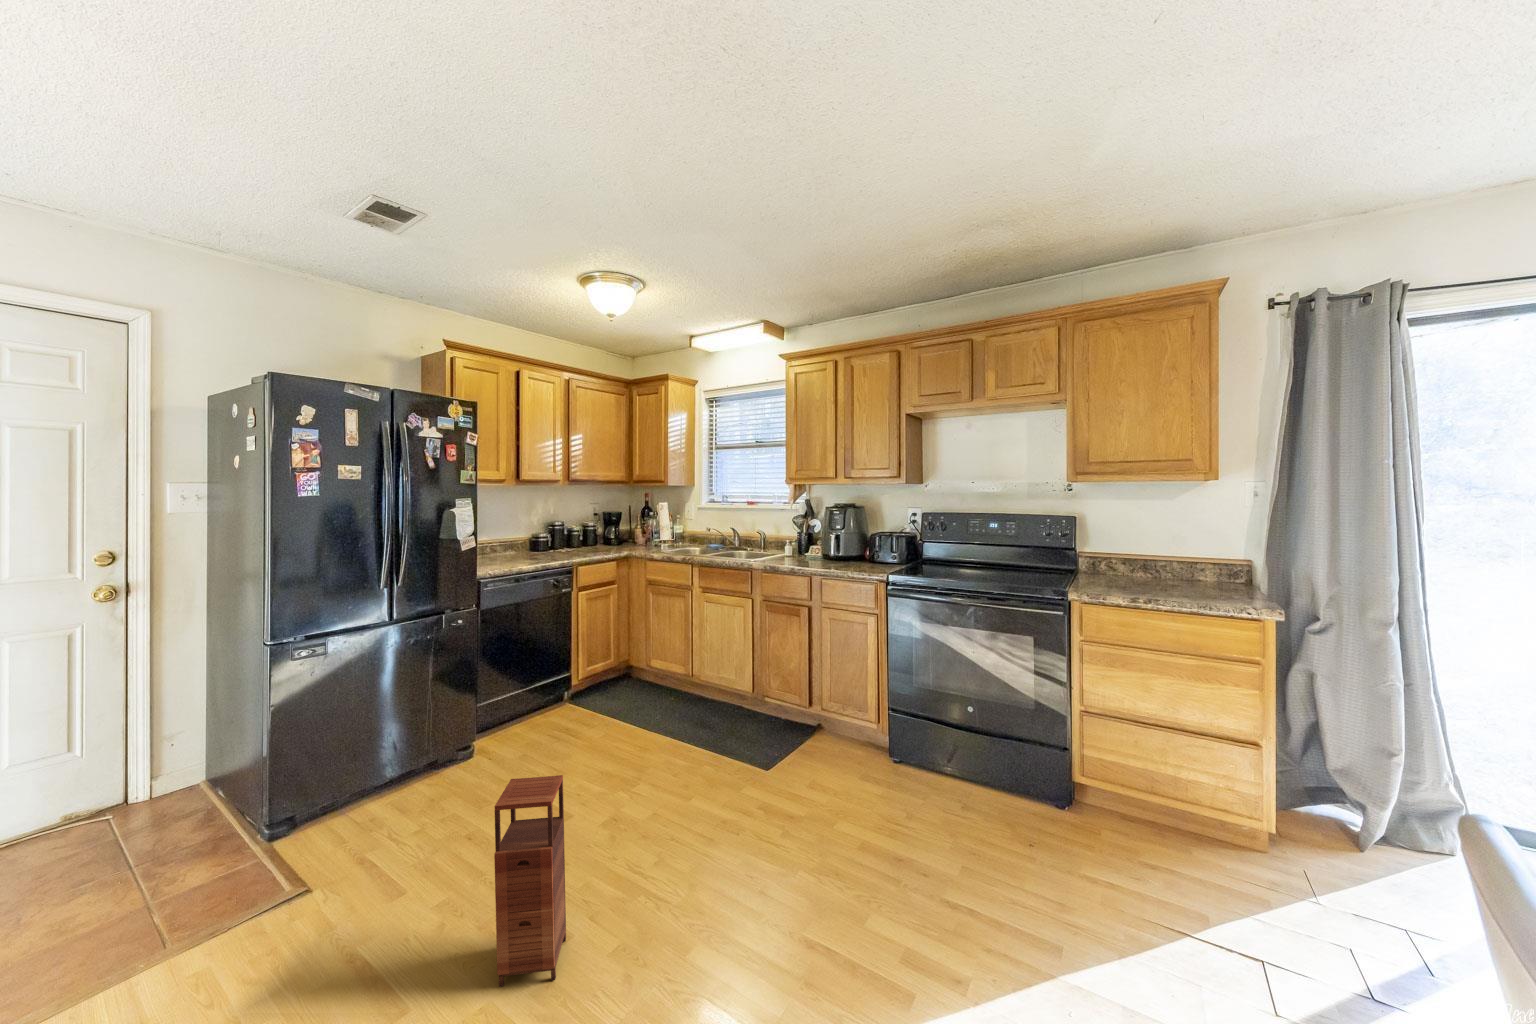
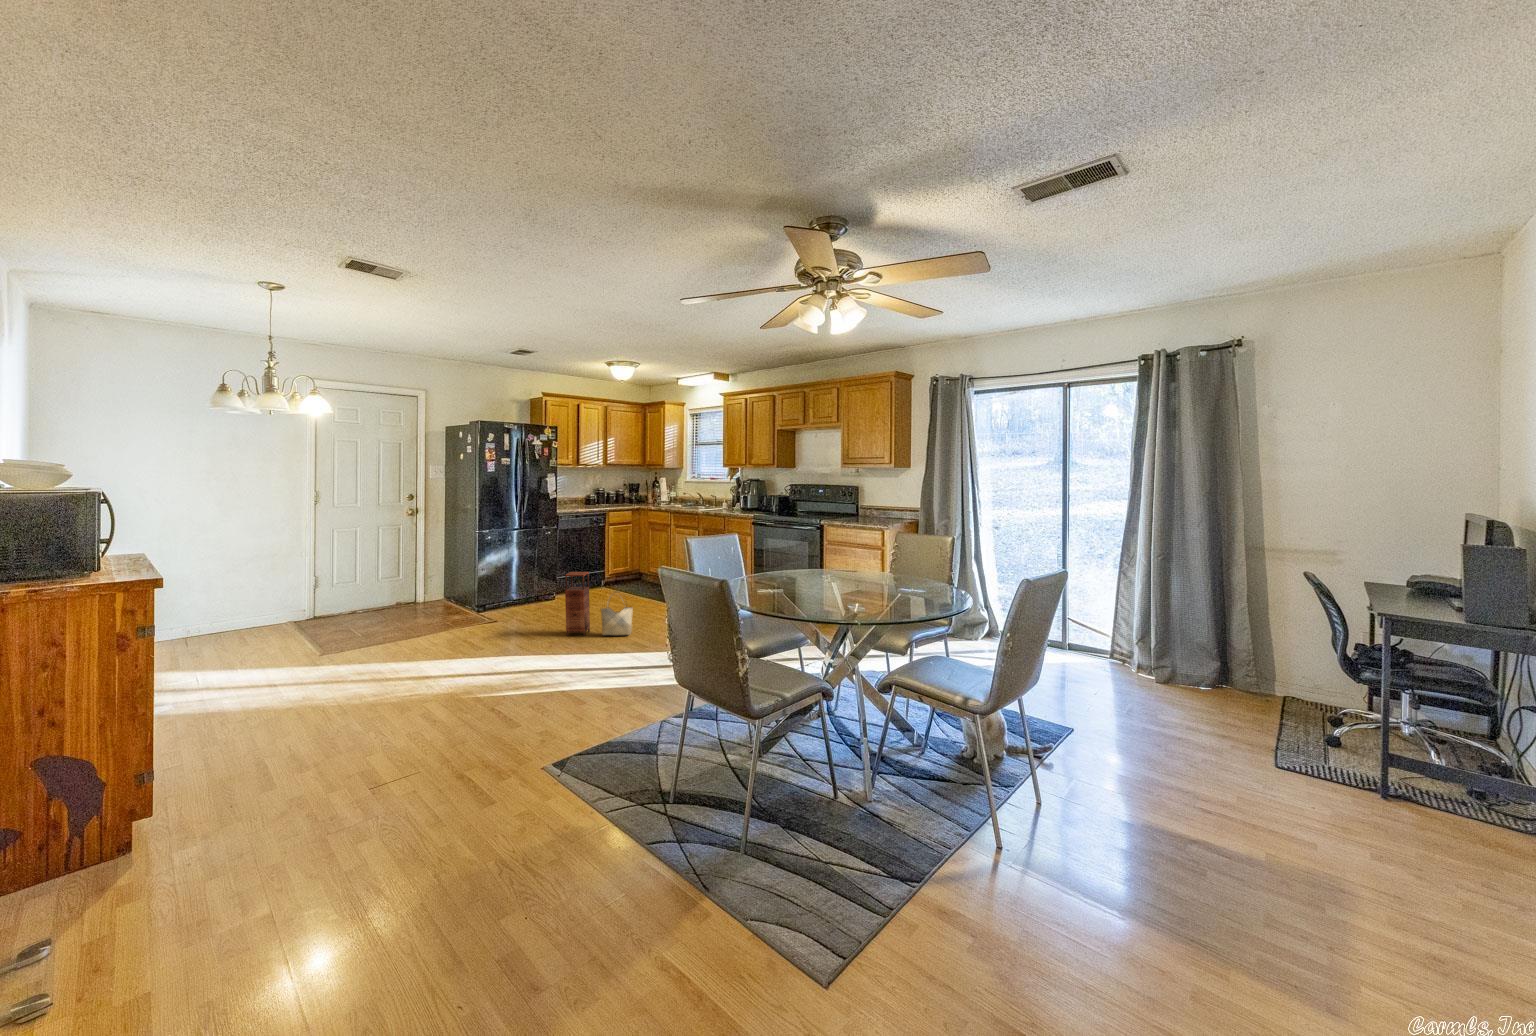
woven basket: none [602,826,693,976] -> present [601,607,633,635]

